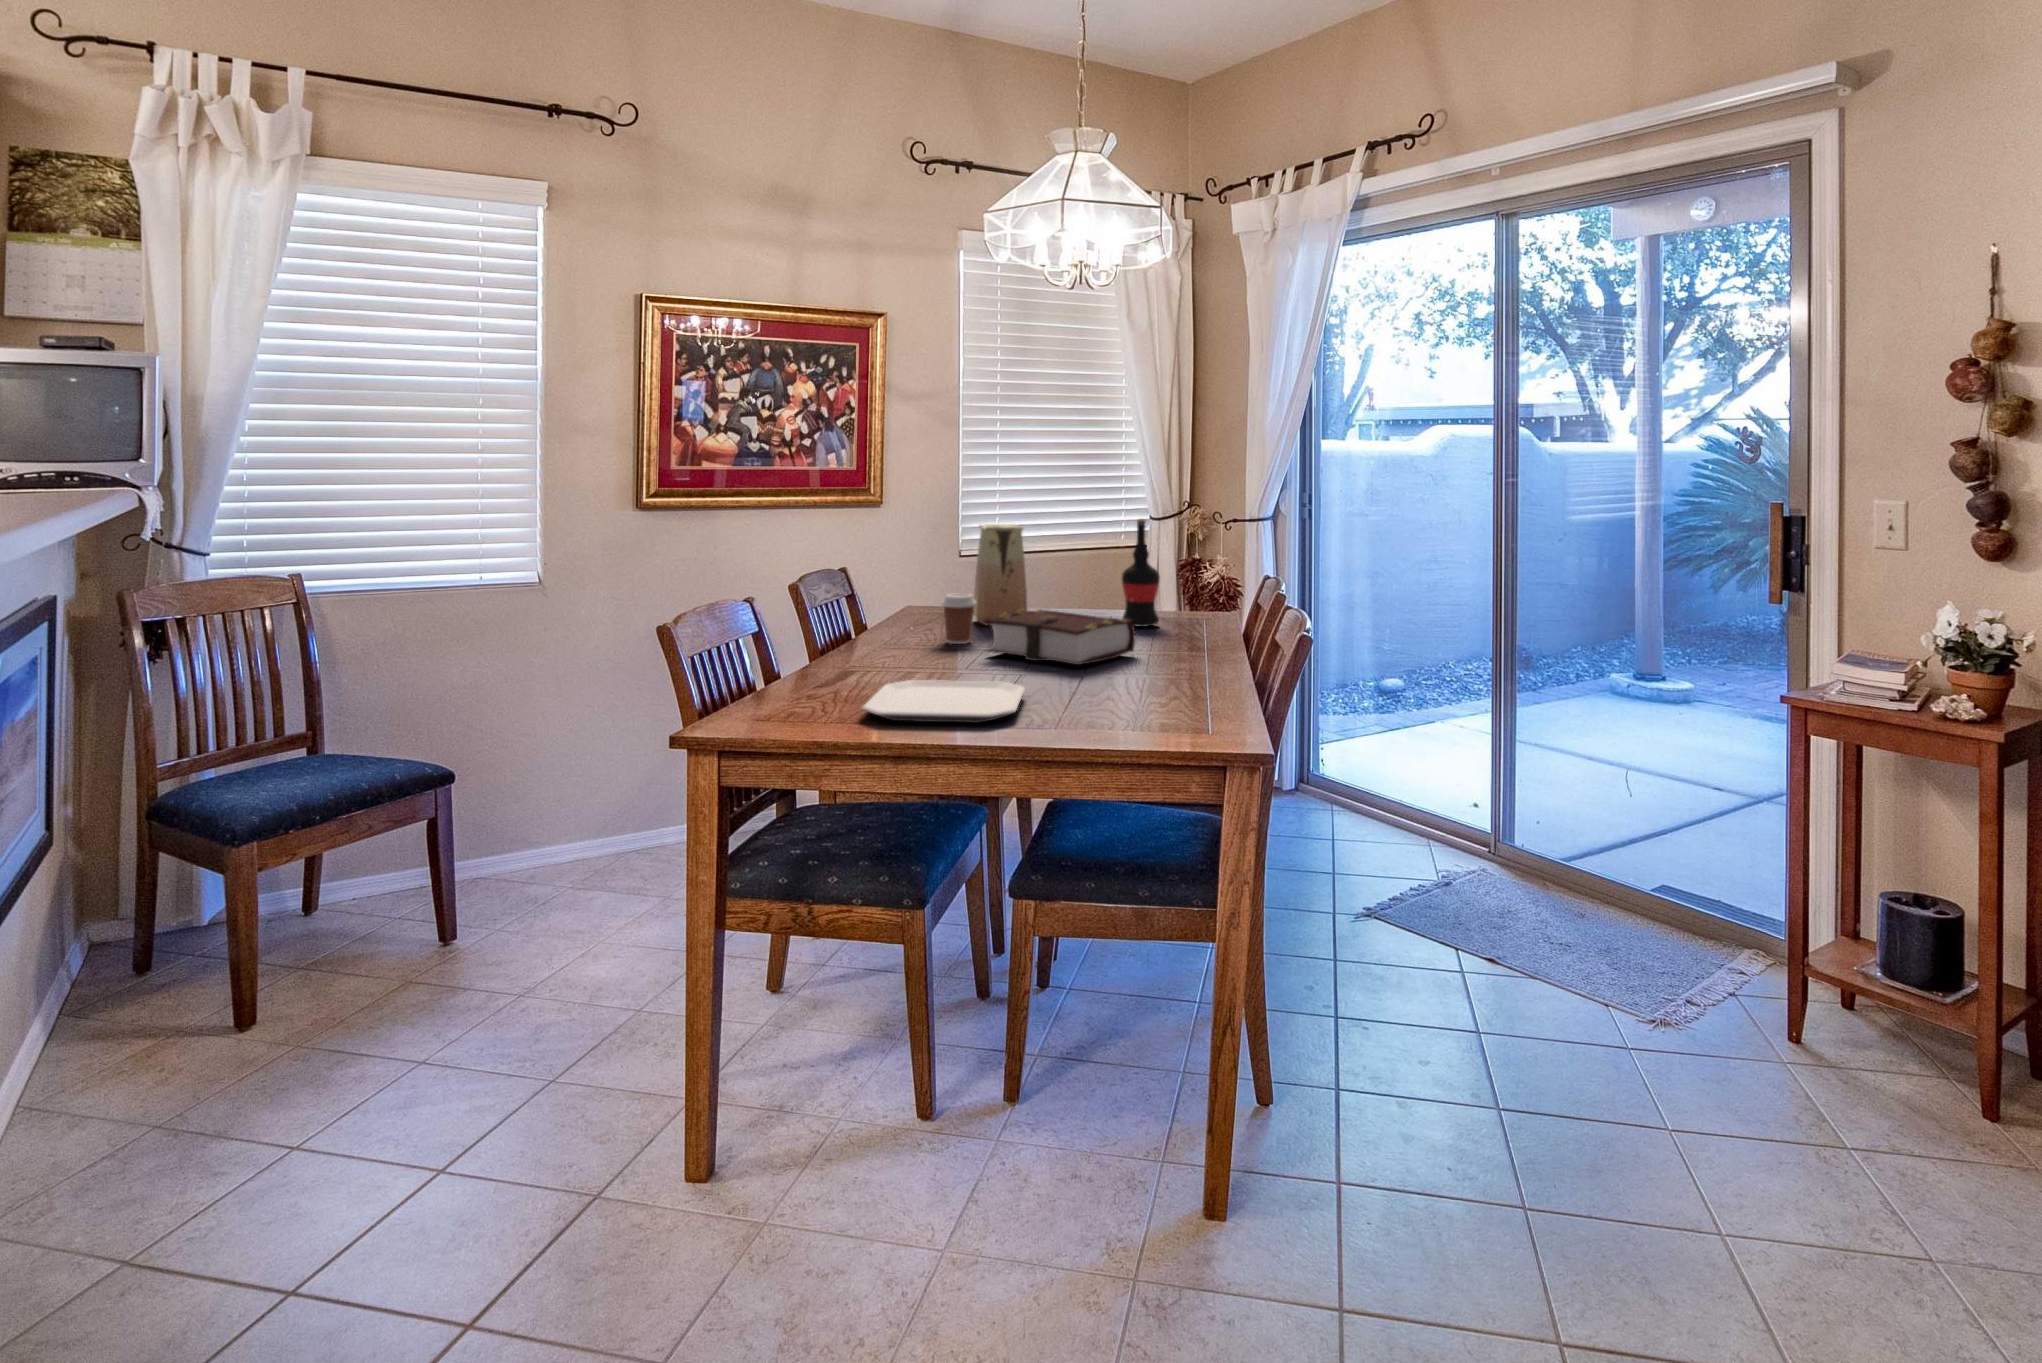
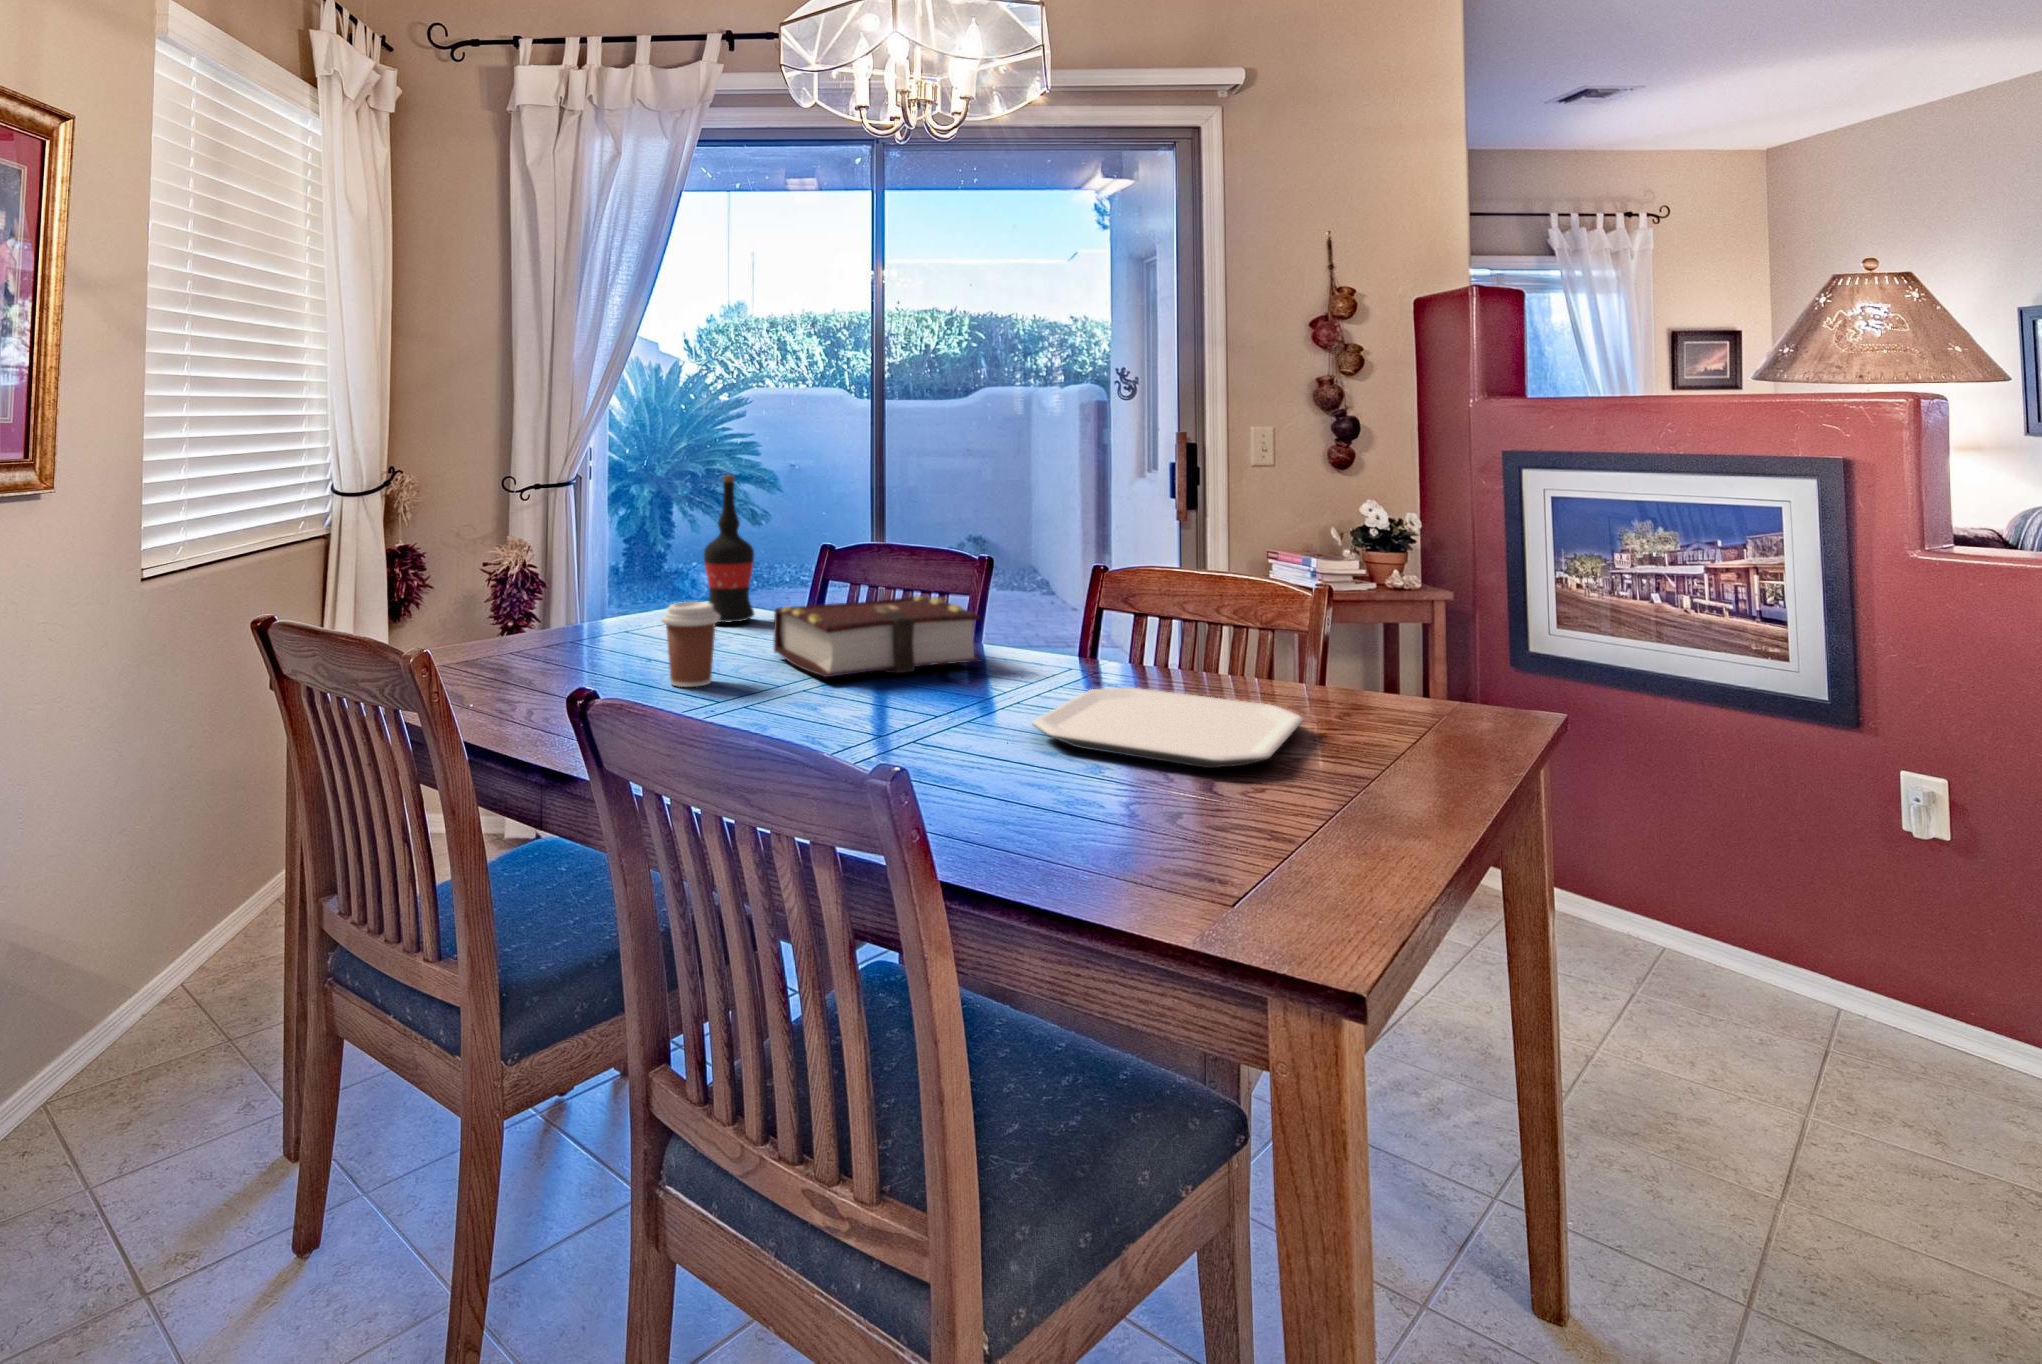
vase: present [974,524,1027,626] -> none [523,495,629,660]

